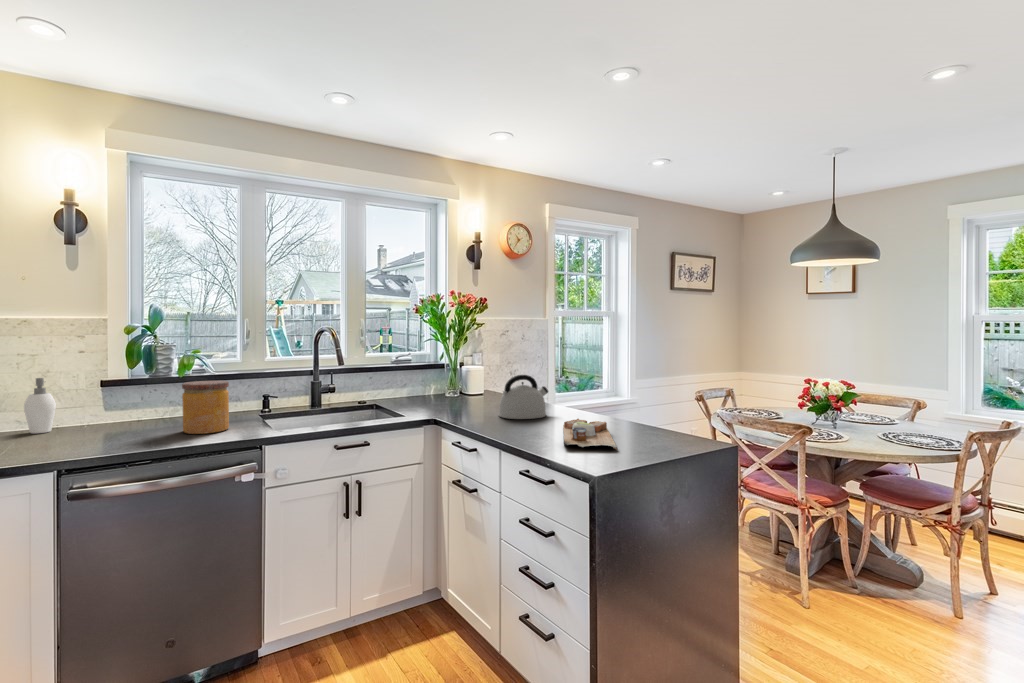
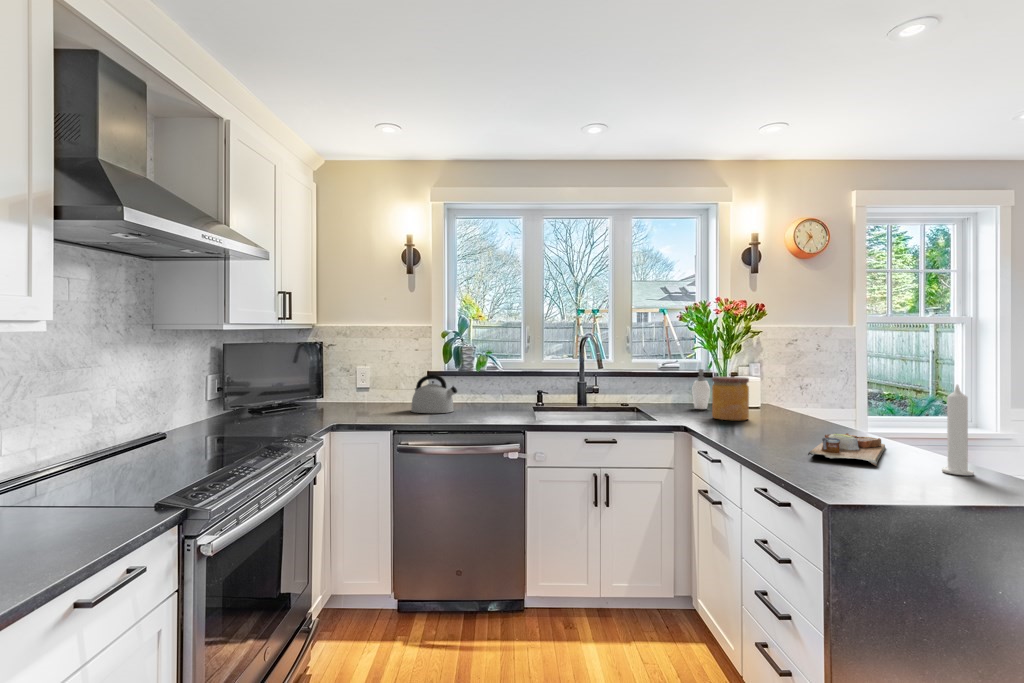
kettle: present [499,375,548,419] -> present [411,375,457,413]
candle: none [659,377,680,450] -> present [942,385,974,475]
soap dispenser: present [24,378,56,433] -> present [692,369,710,409]
jar: present [182,381,229,434] -> present [712,377,749,421]

